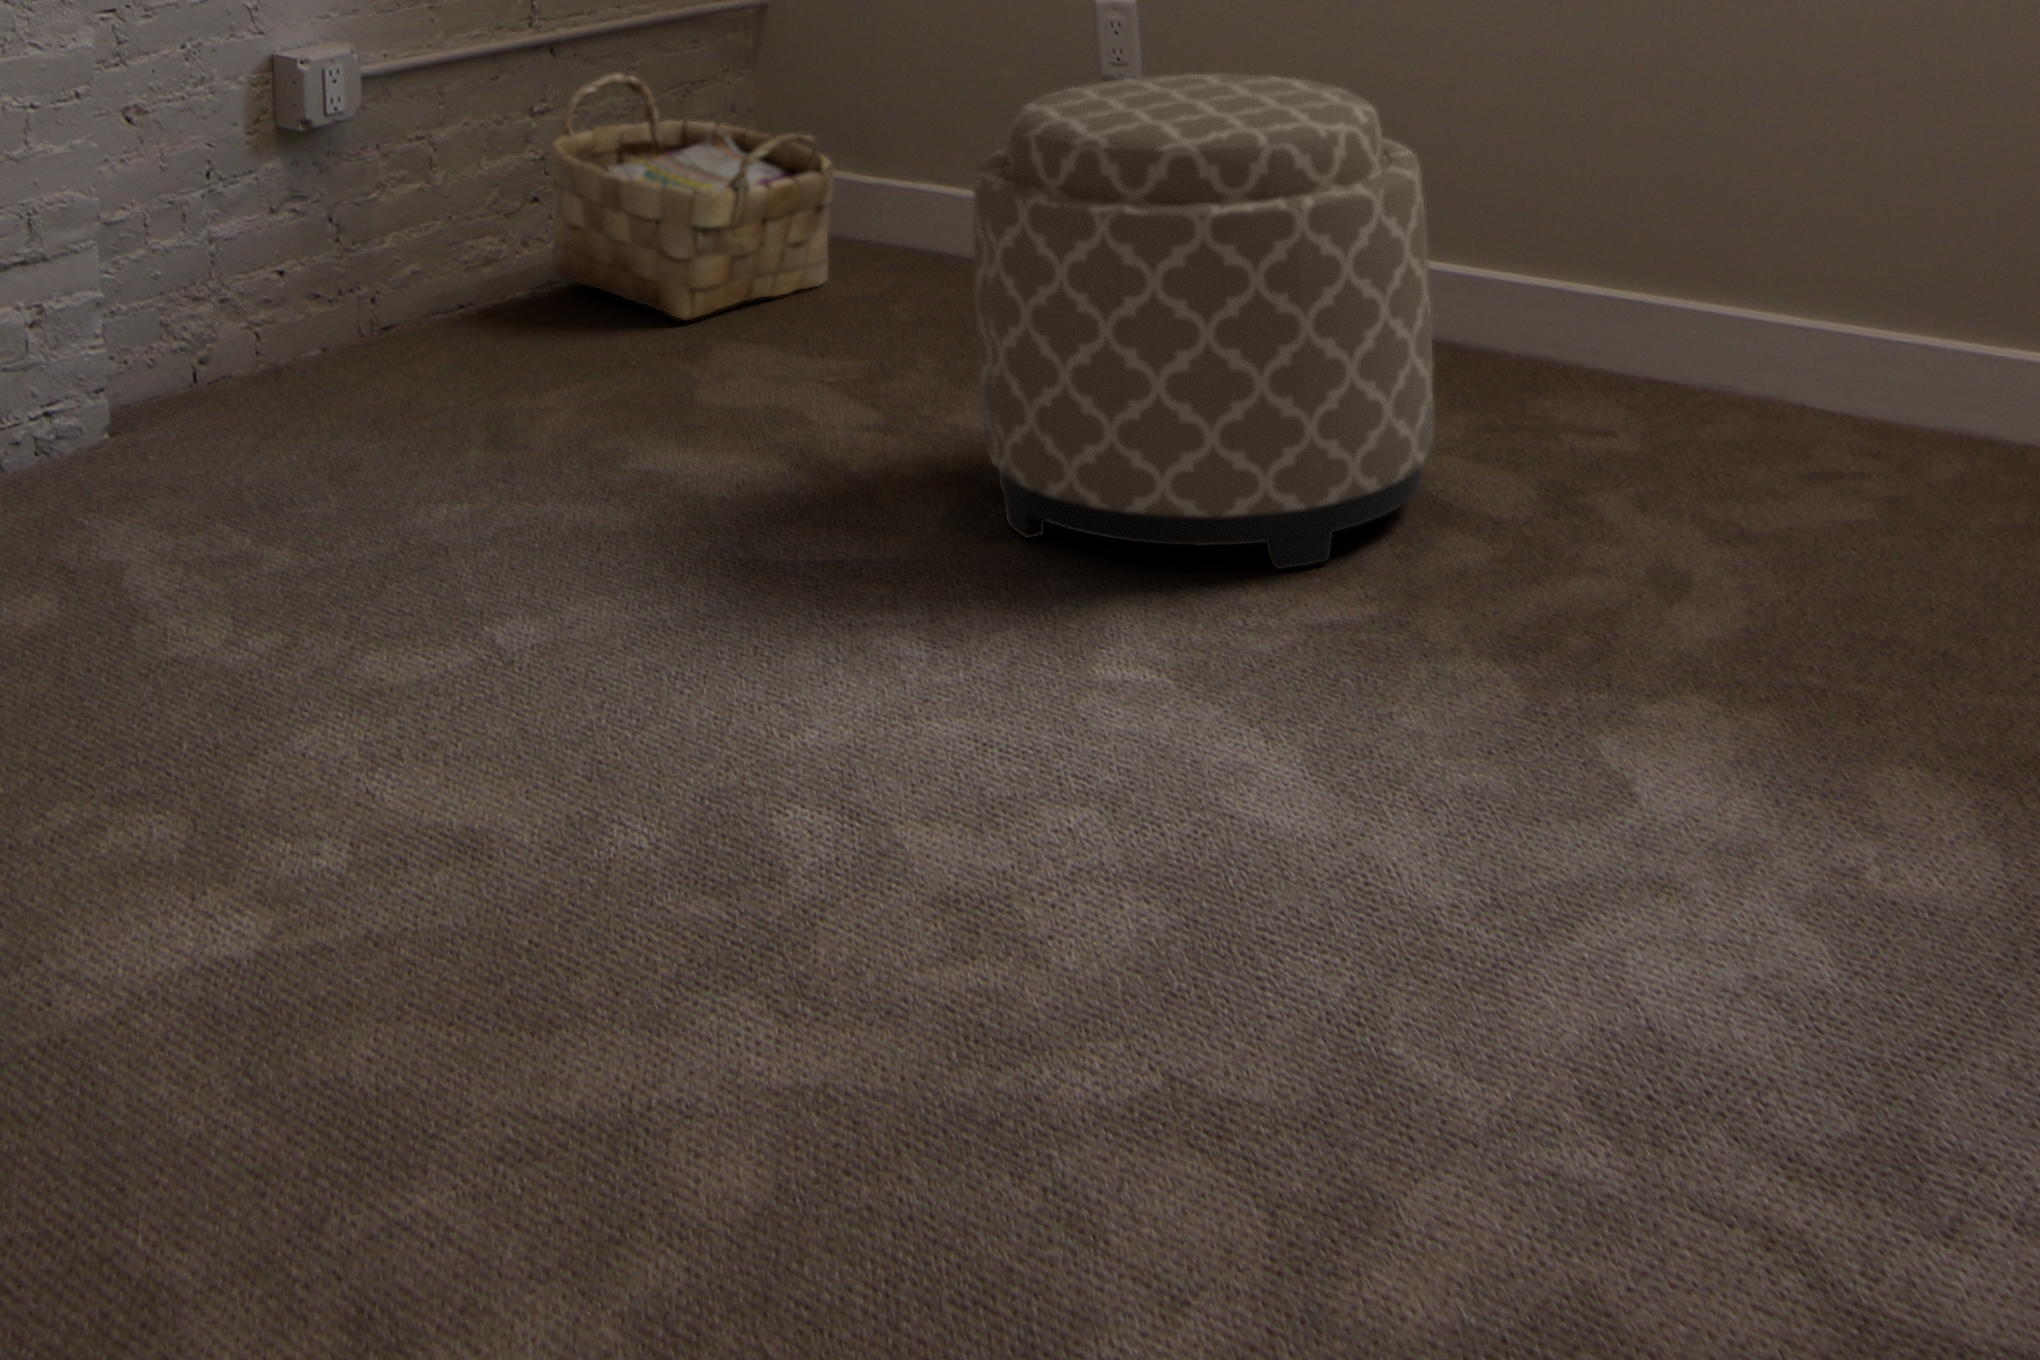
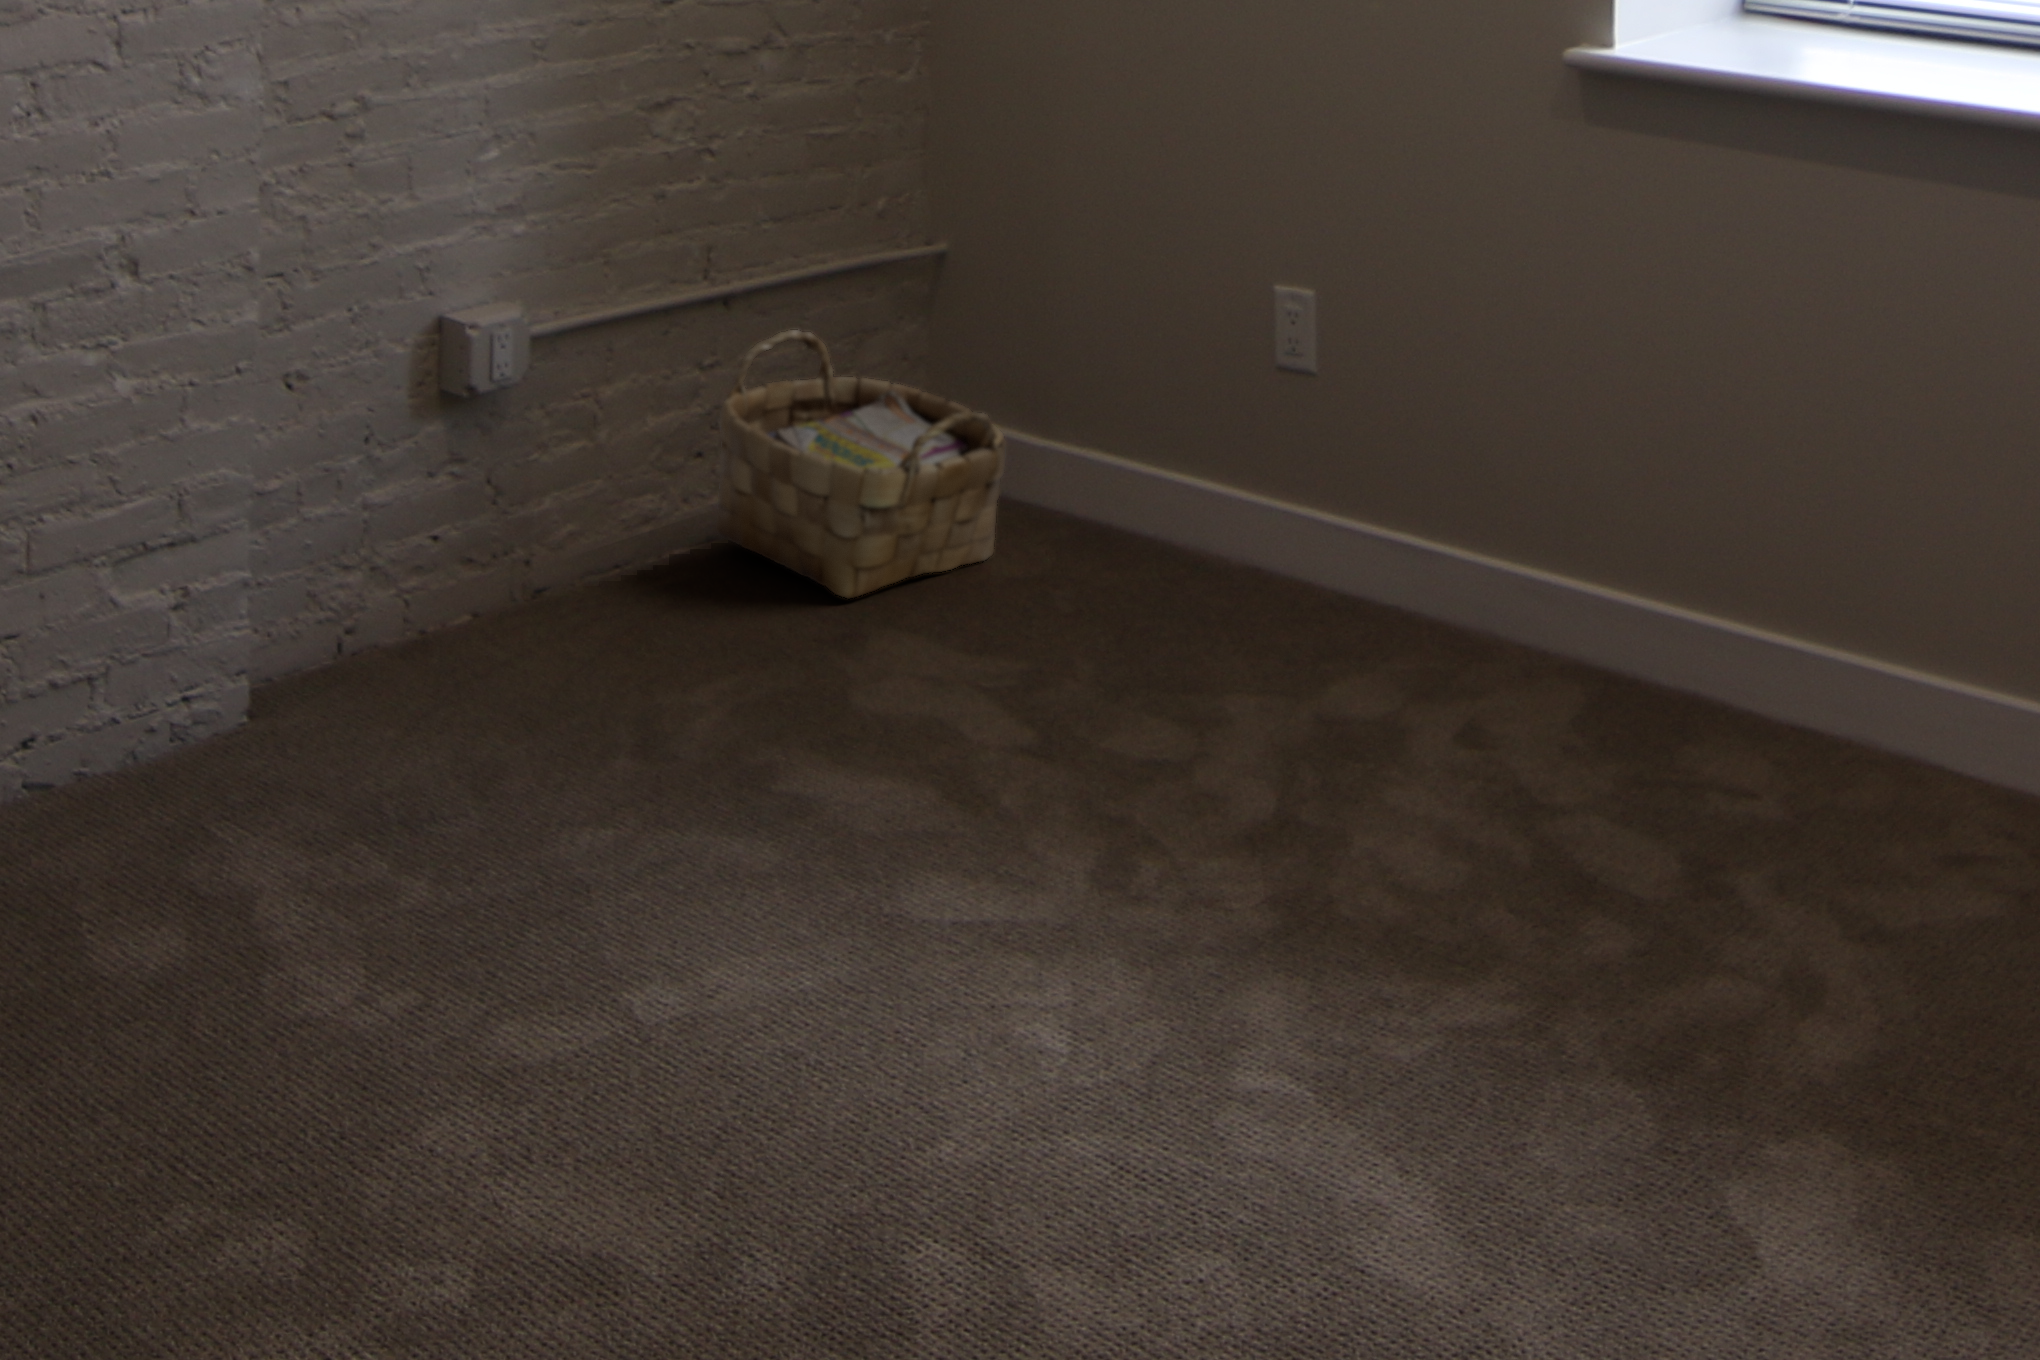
ottoman: present [973,74,1433,569] -> none [1142,416,1590,951]

